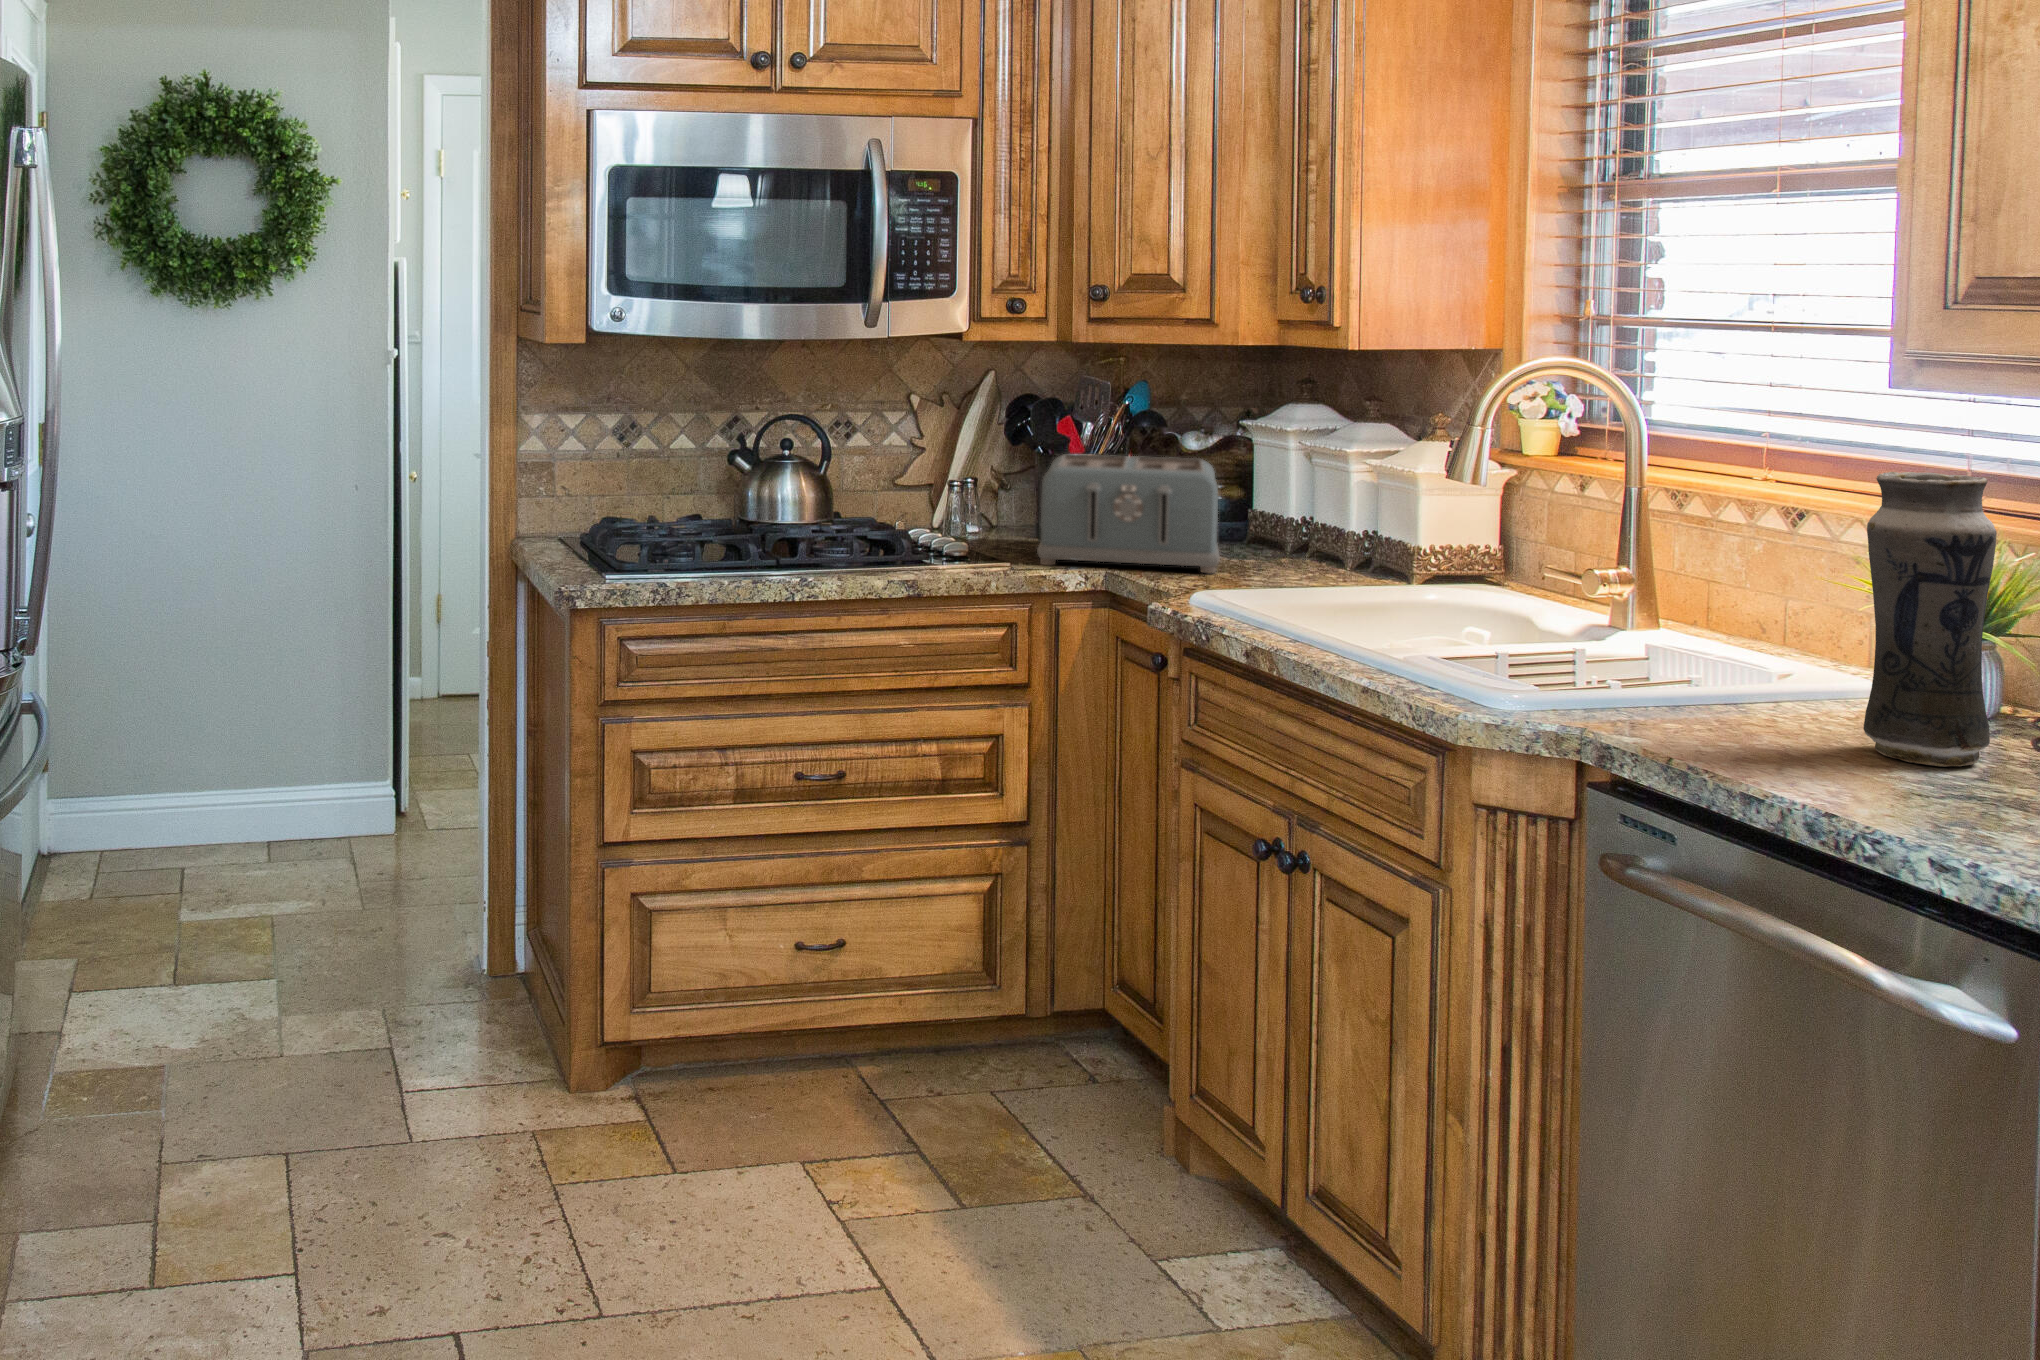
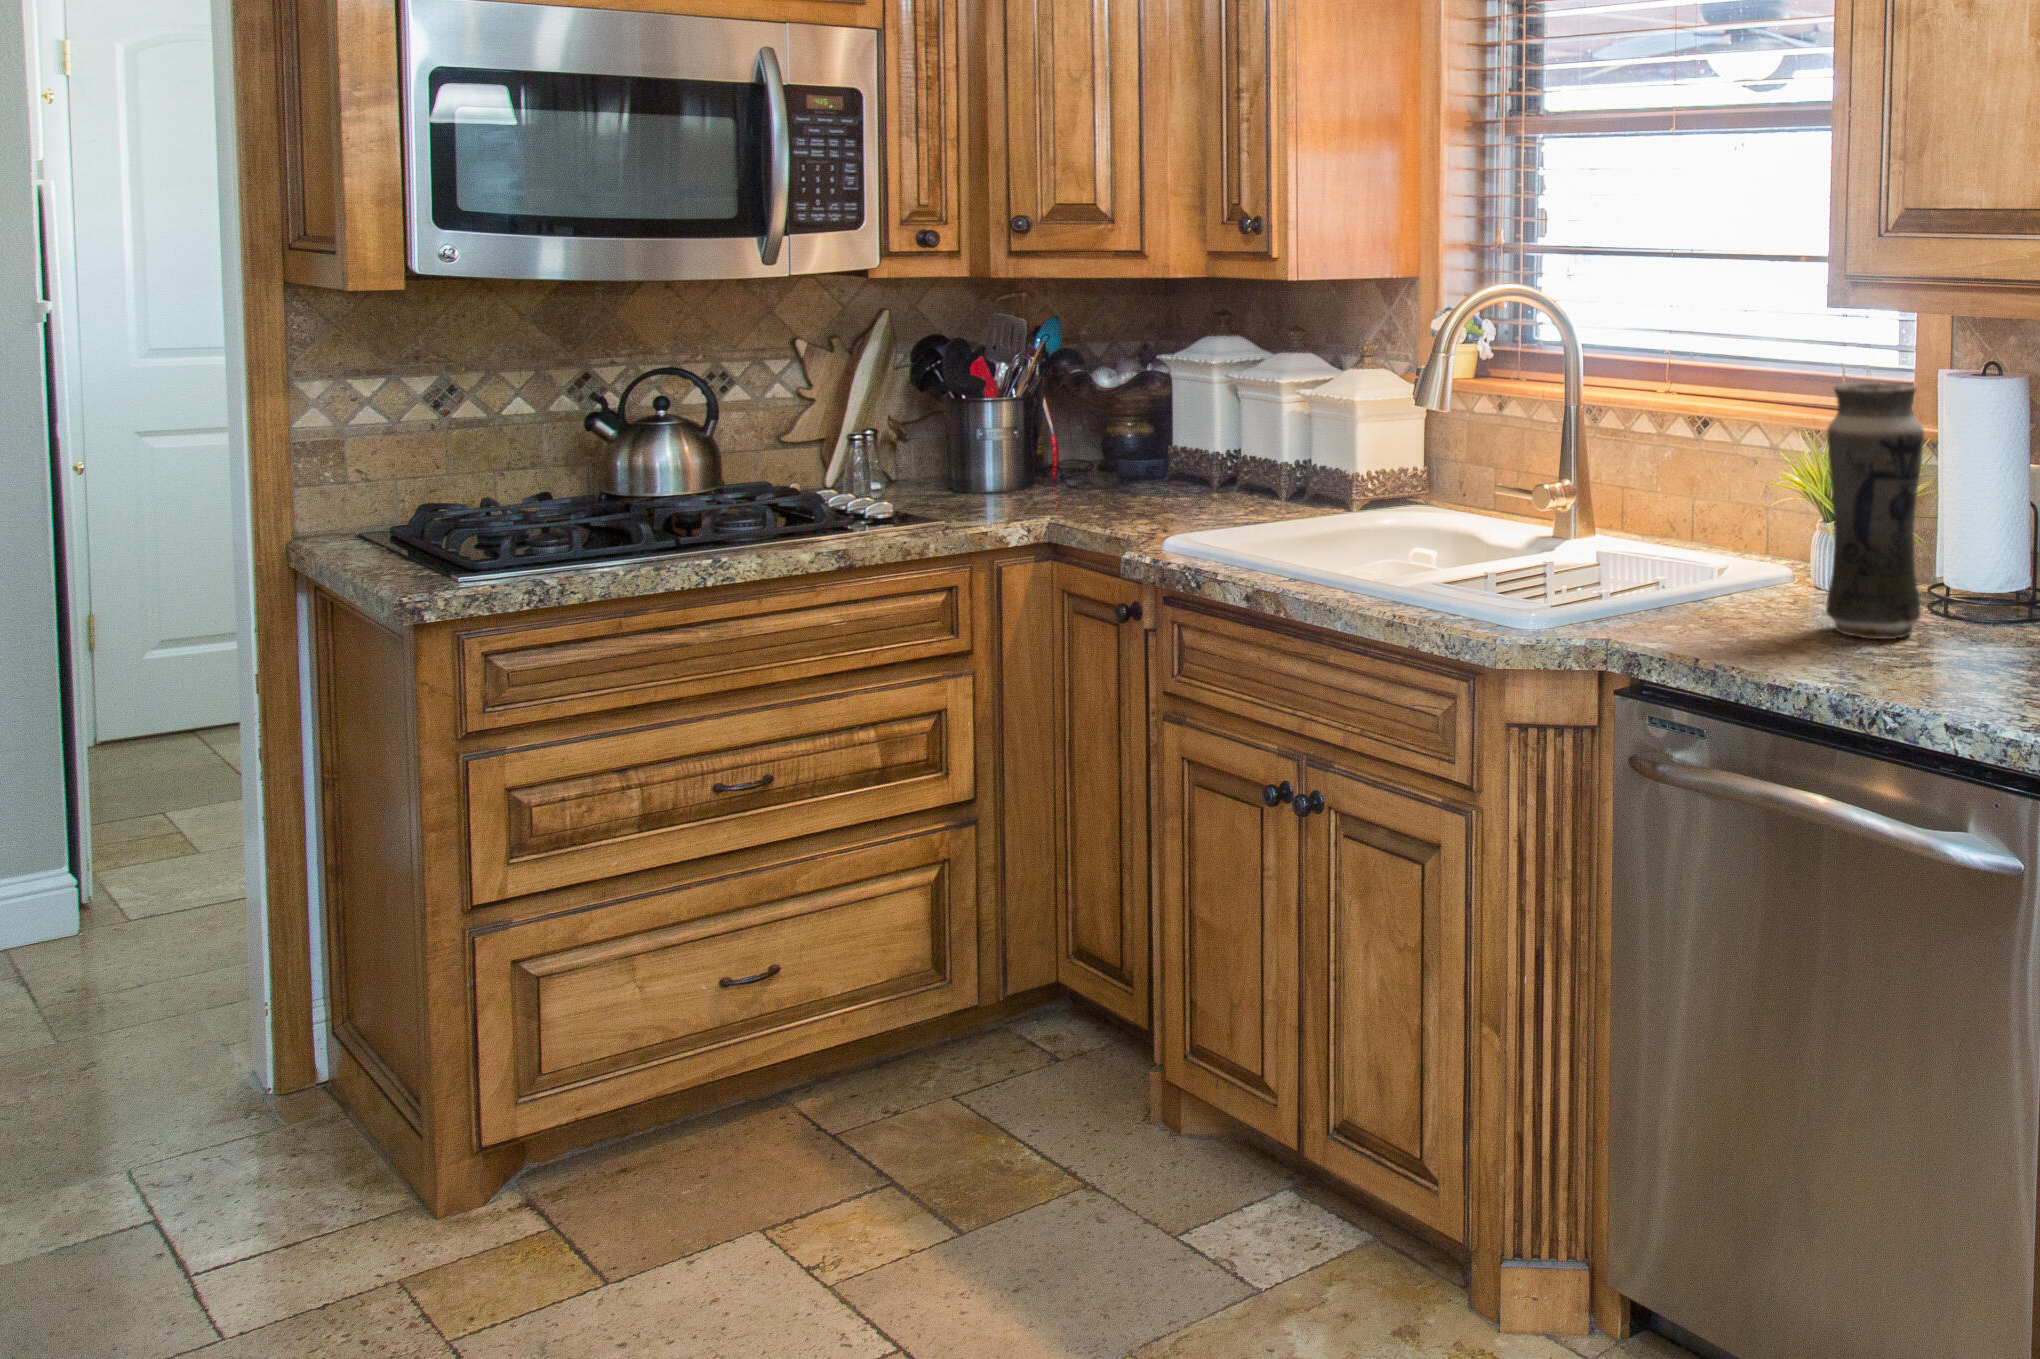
toaster: present [1037,454,1220,574] -> none [969,397,1167,522]

